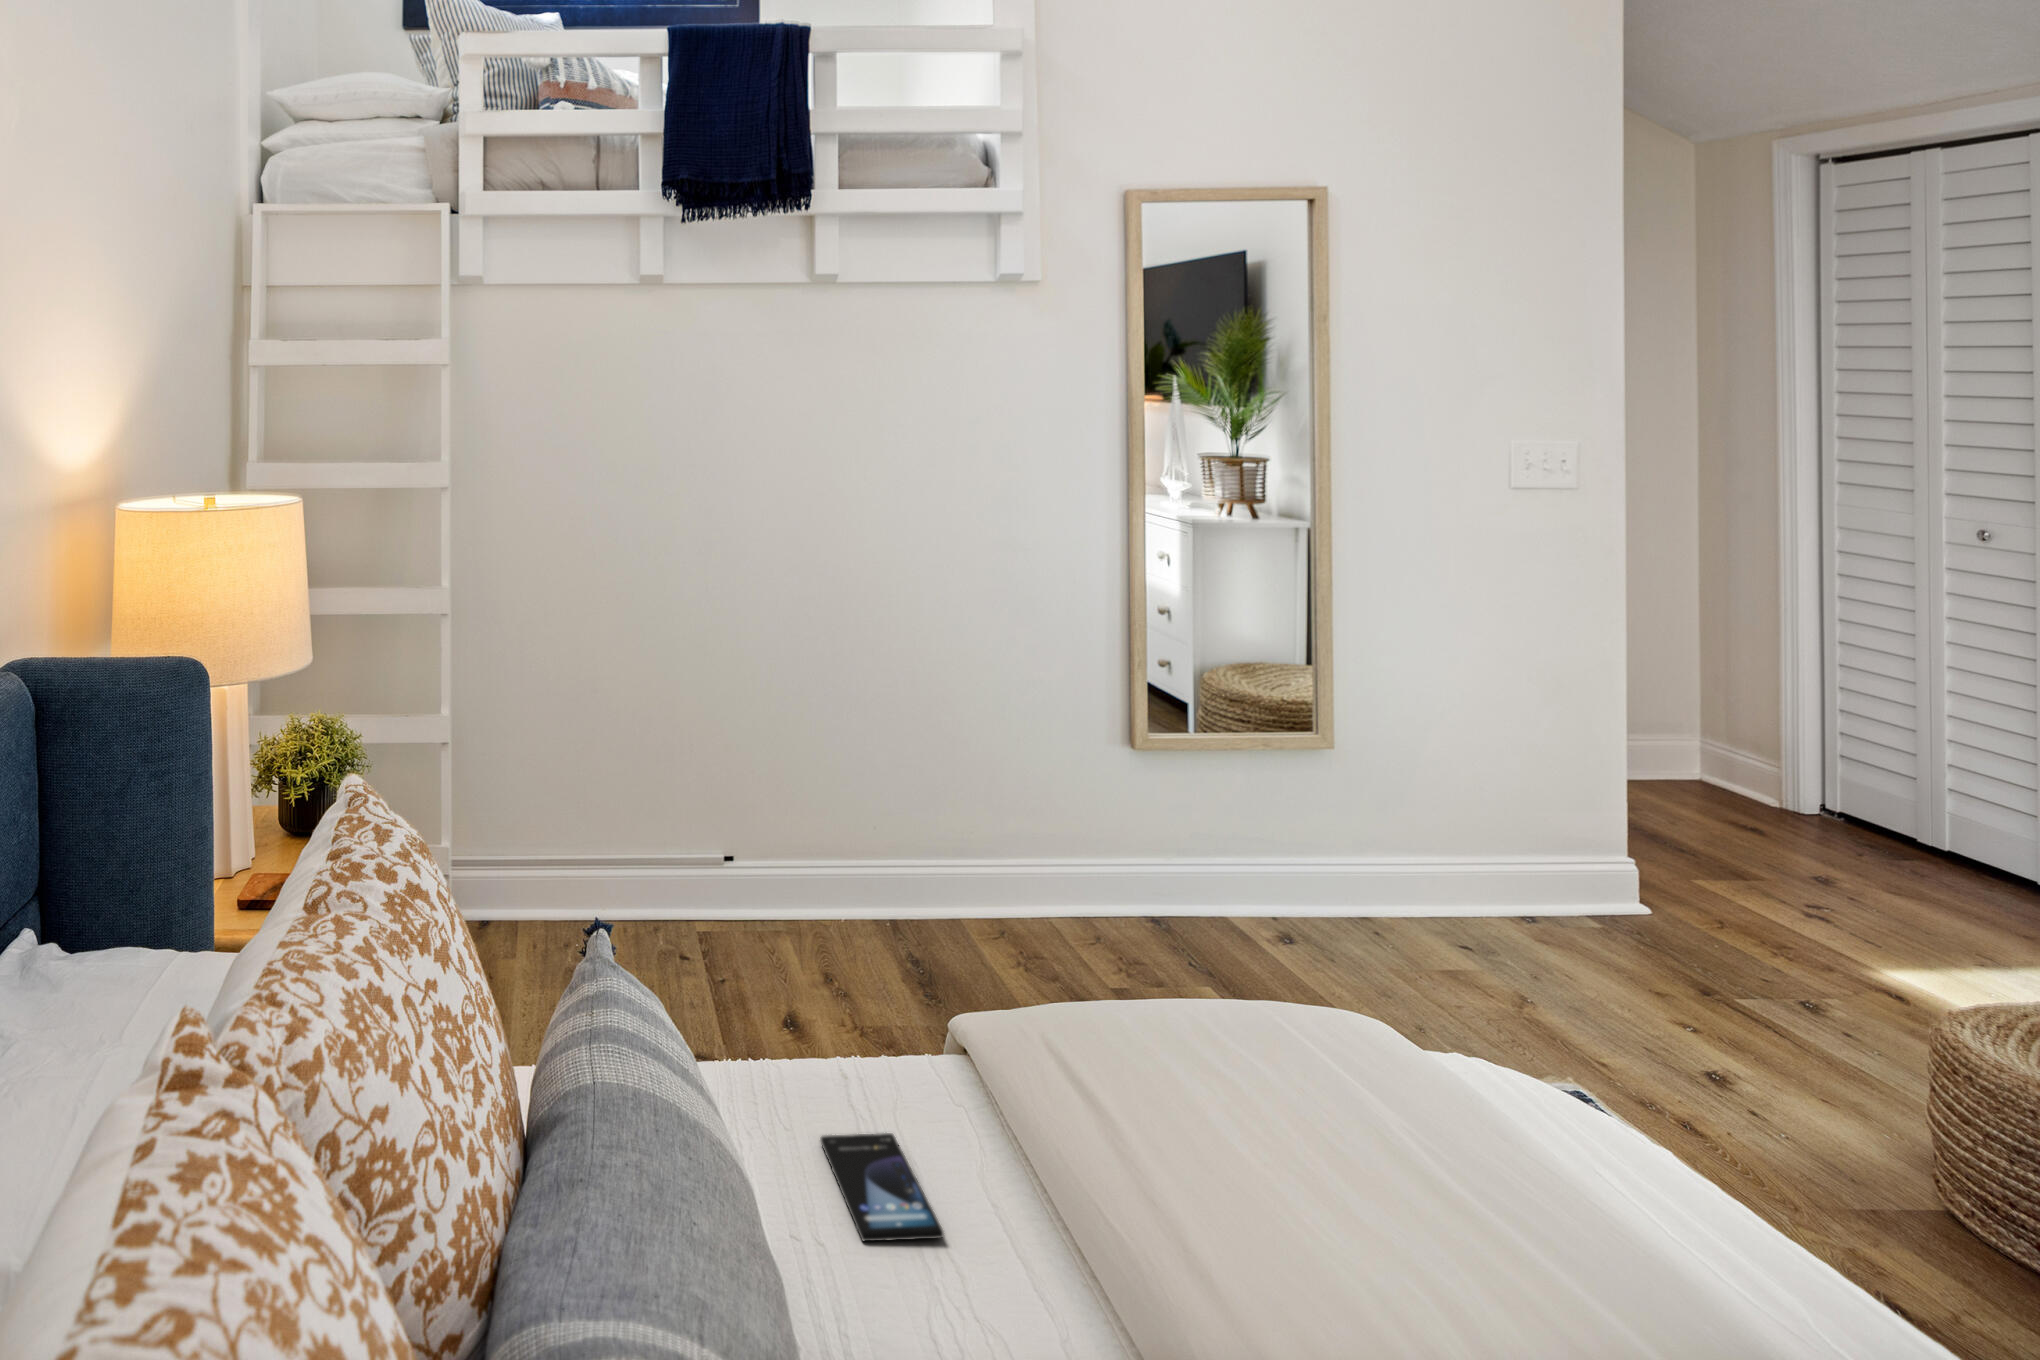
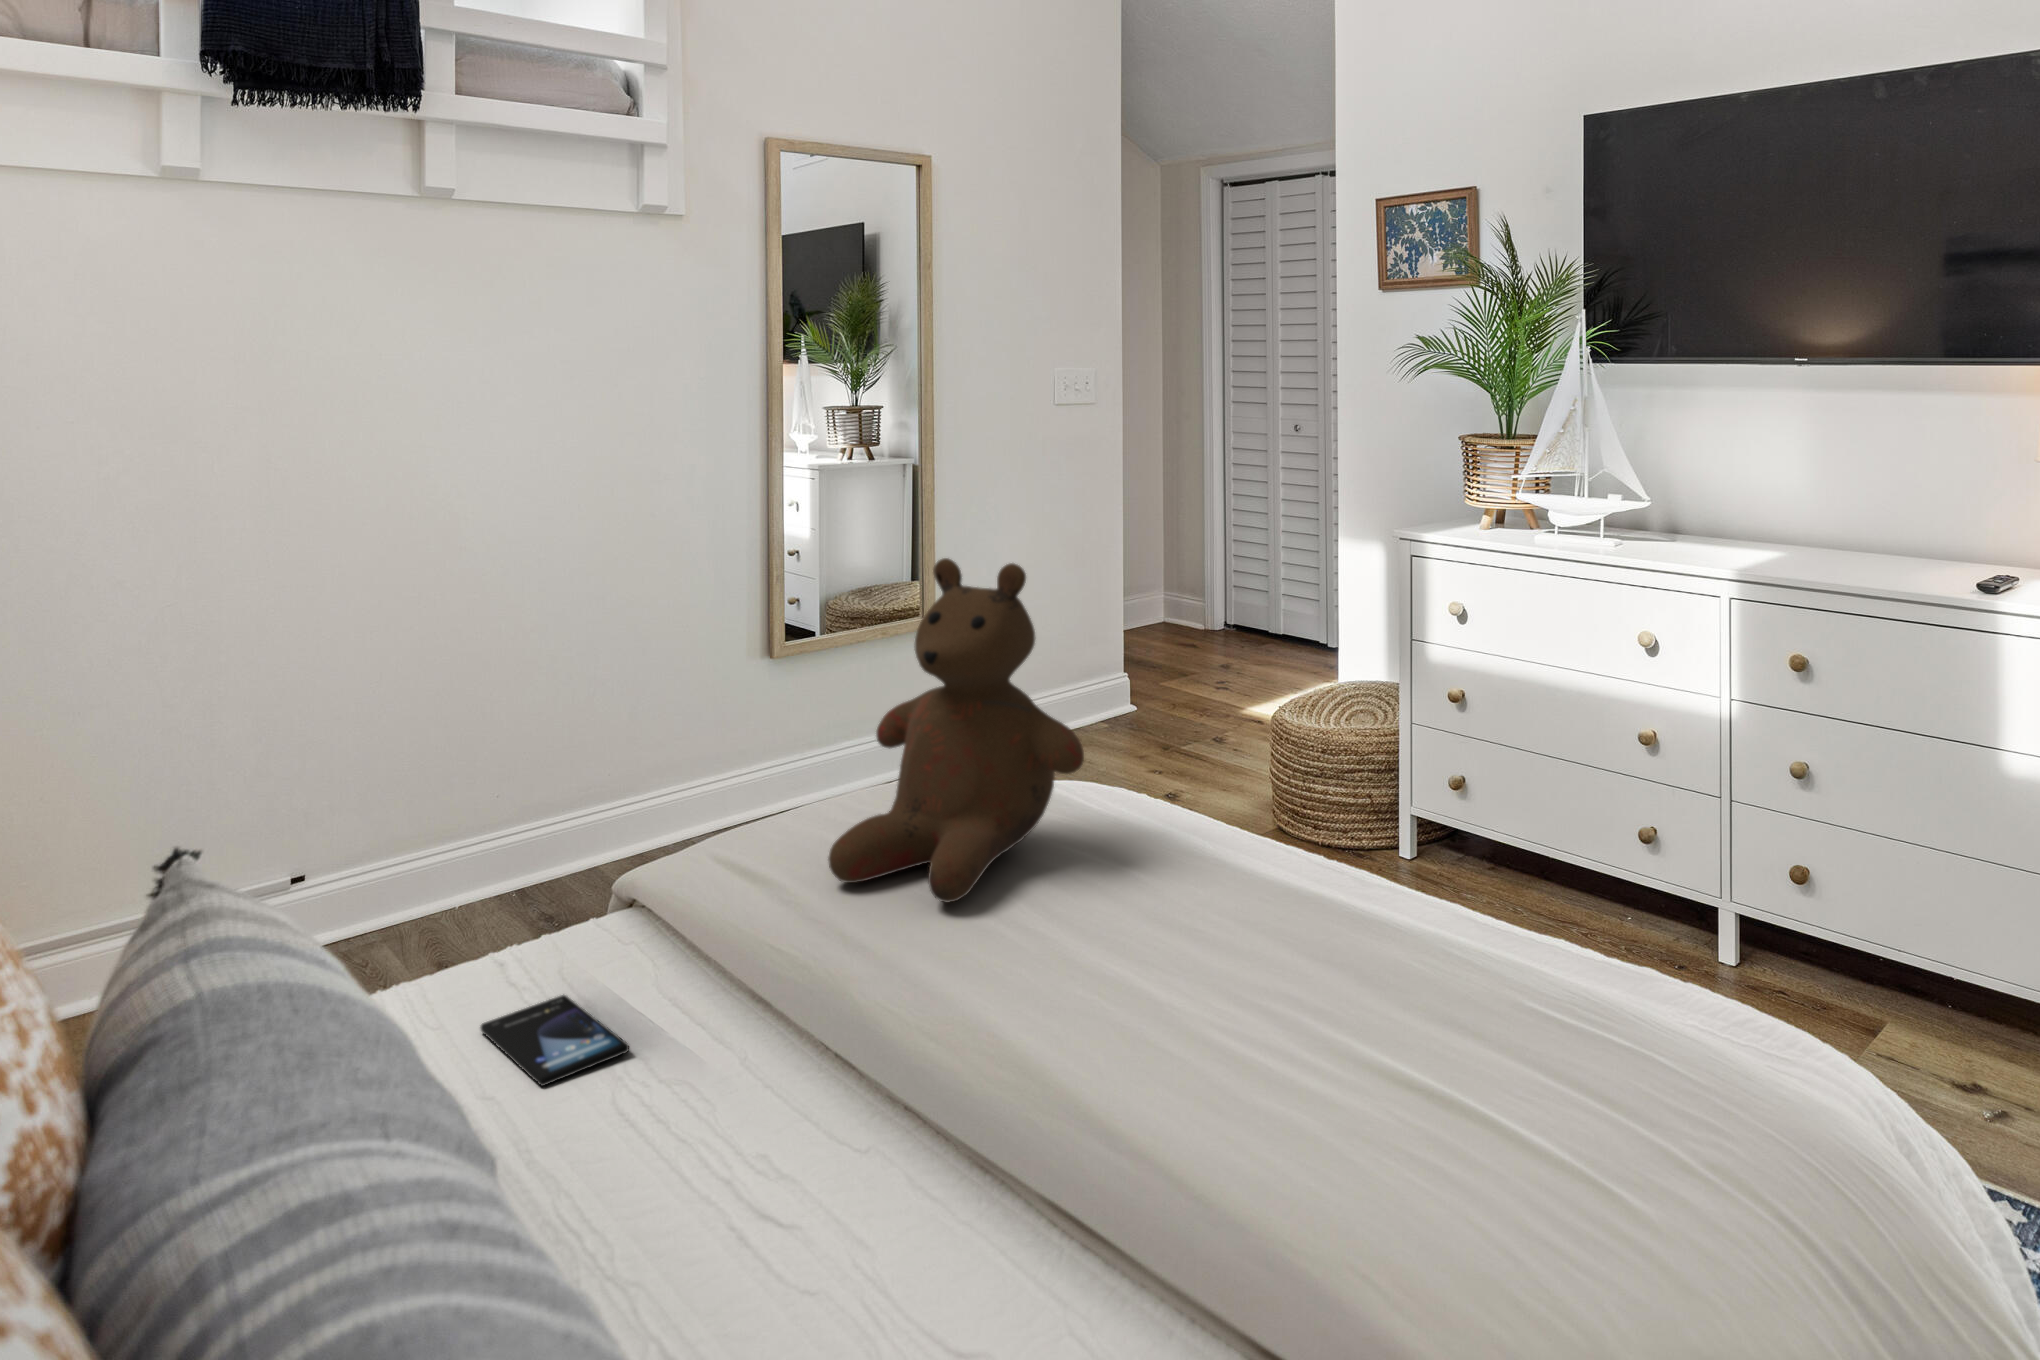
teddy bear: none [1163,758,1528,1220] -> present [828,558,1084,902]

